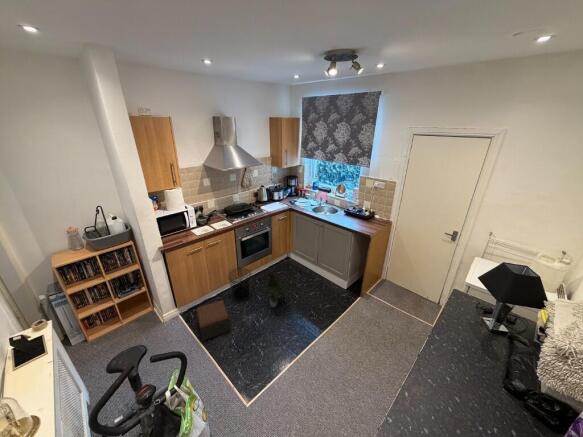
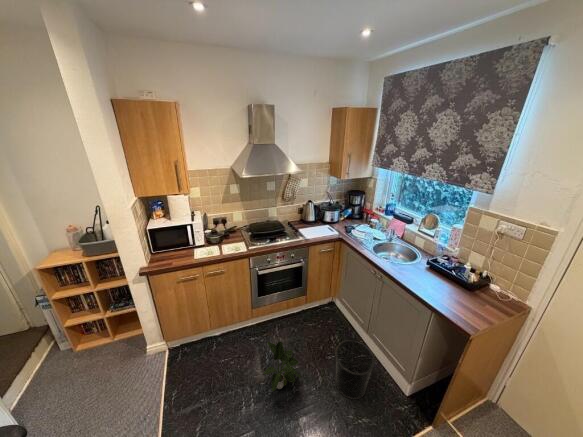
waste bin: present [228,268,251,301] -> present [335,340,374,399]
footstool: present [197,300,231,341] -> none [161,356,214,412]

